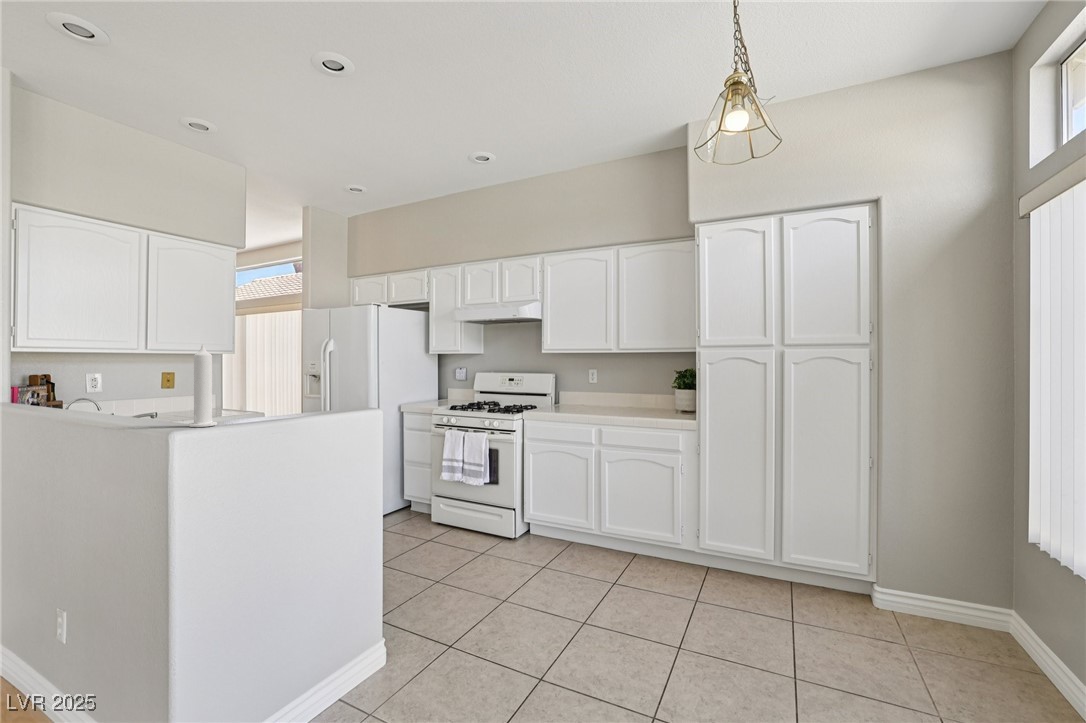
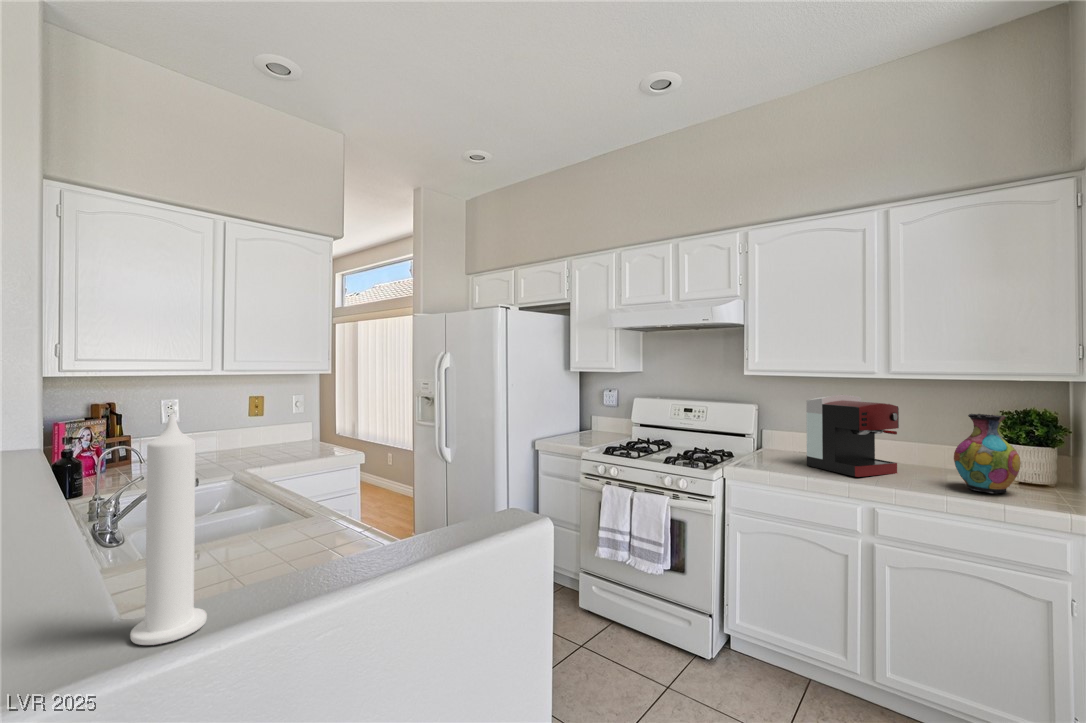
coffee maker: none [575,364,623,413] -> present [806,395,899,477]
vase: none [642,372,671,416] -> present [954,414,1021,493]

